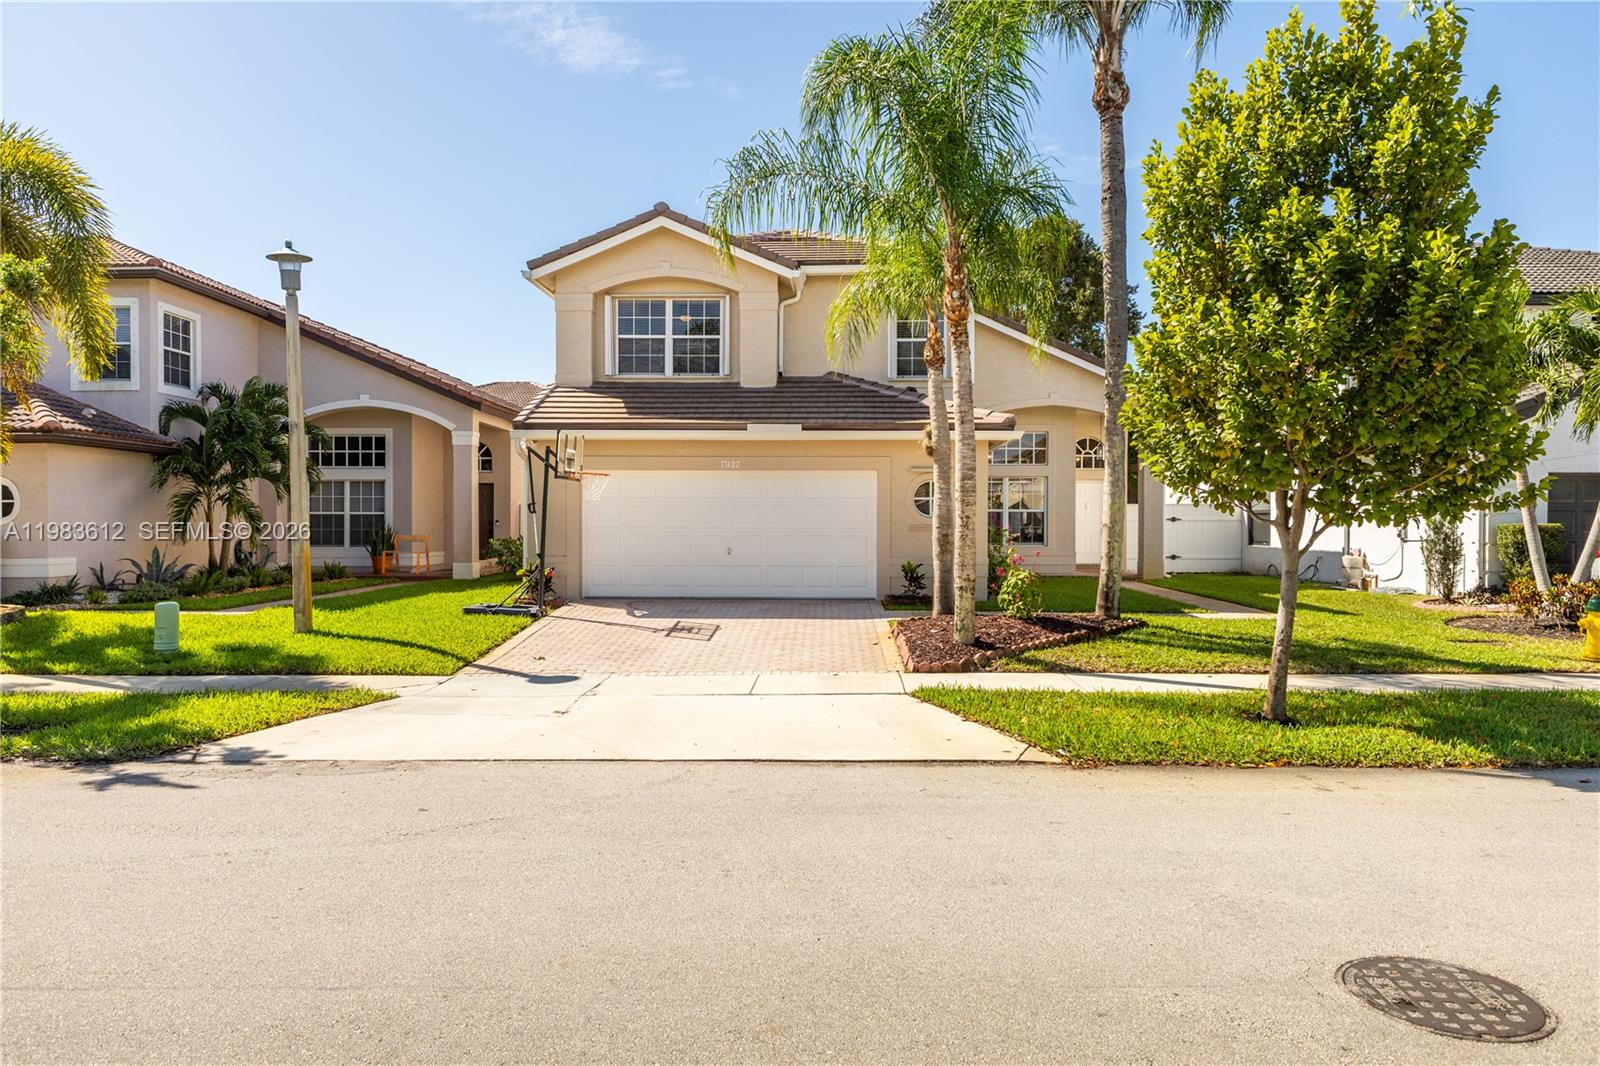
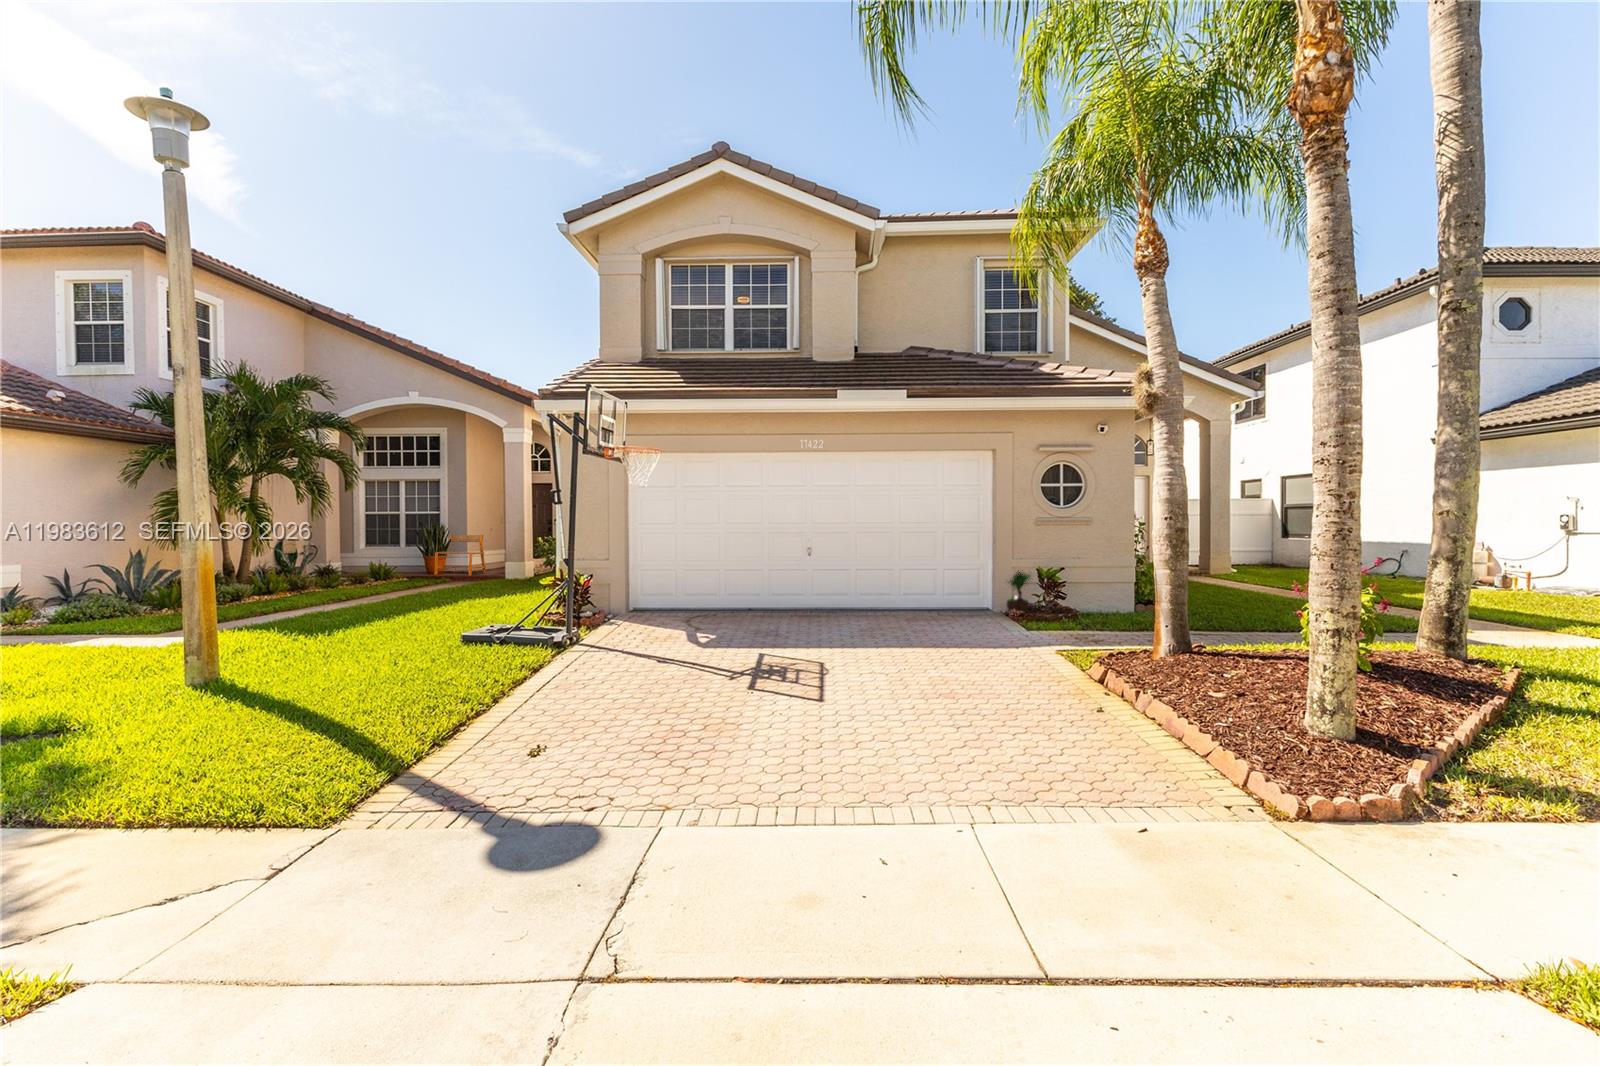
potted tree: none [884,565,908,605] -> present [1007,570,1031,610]

